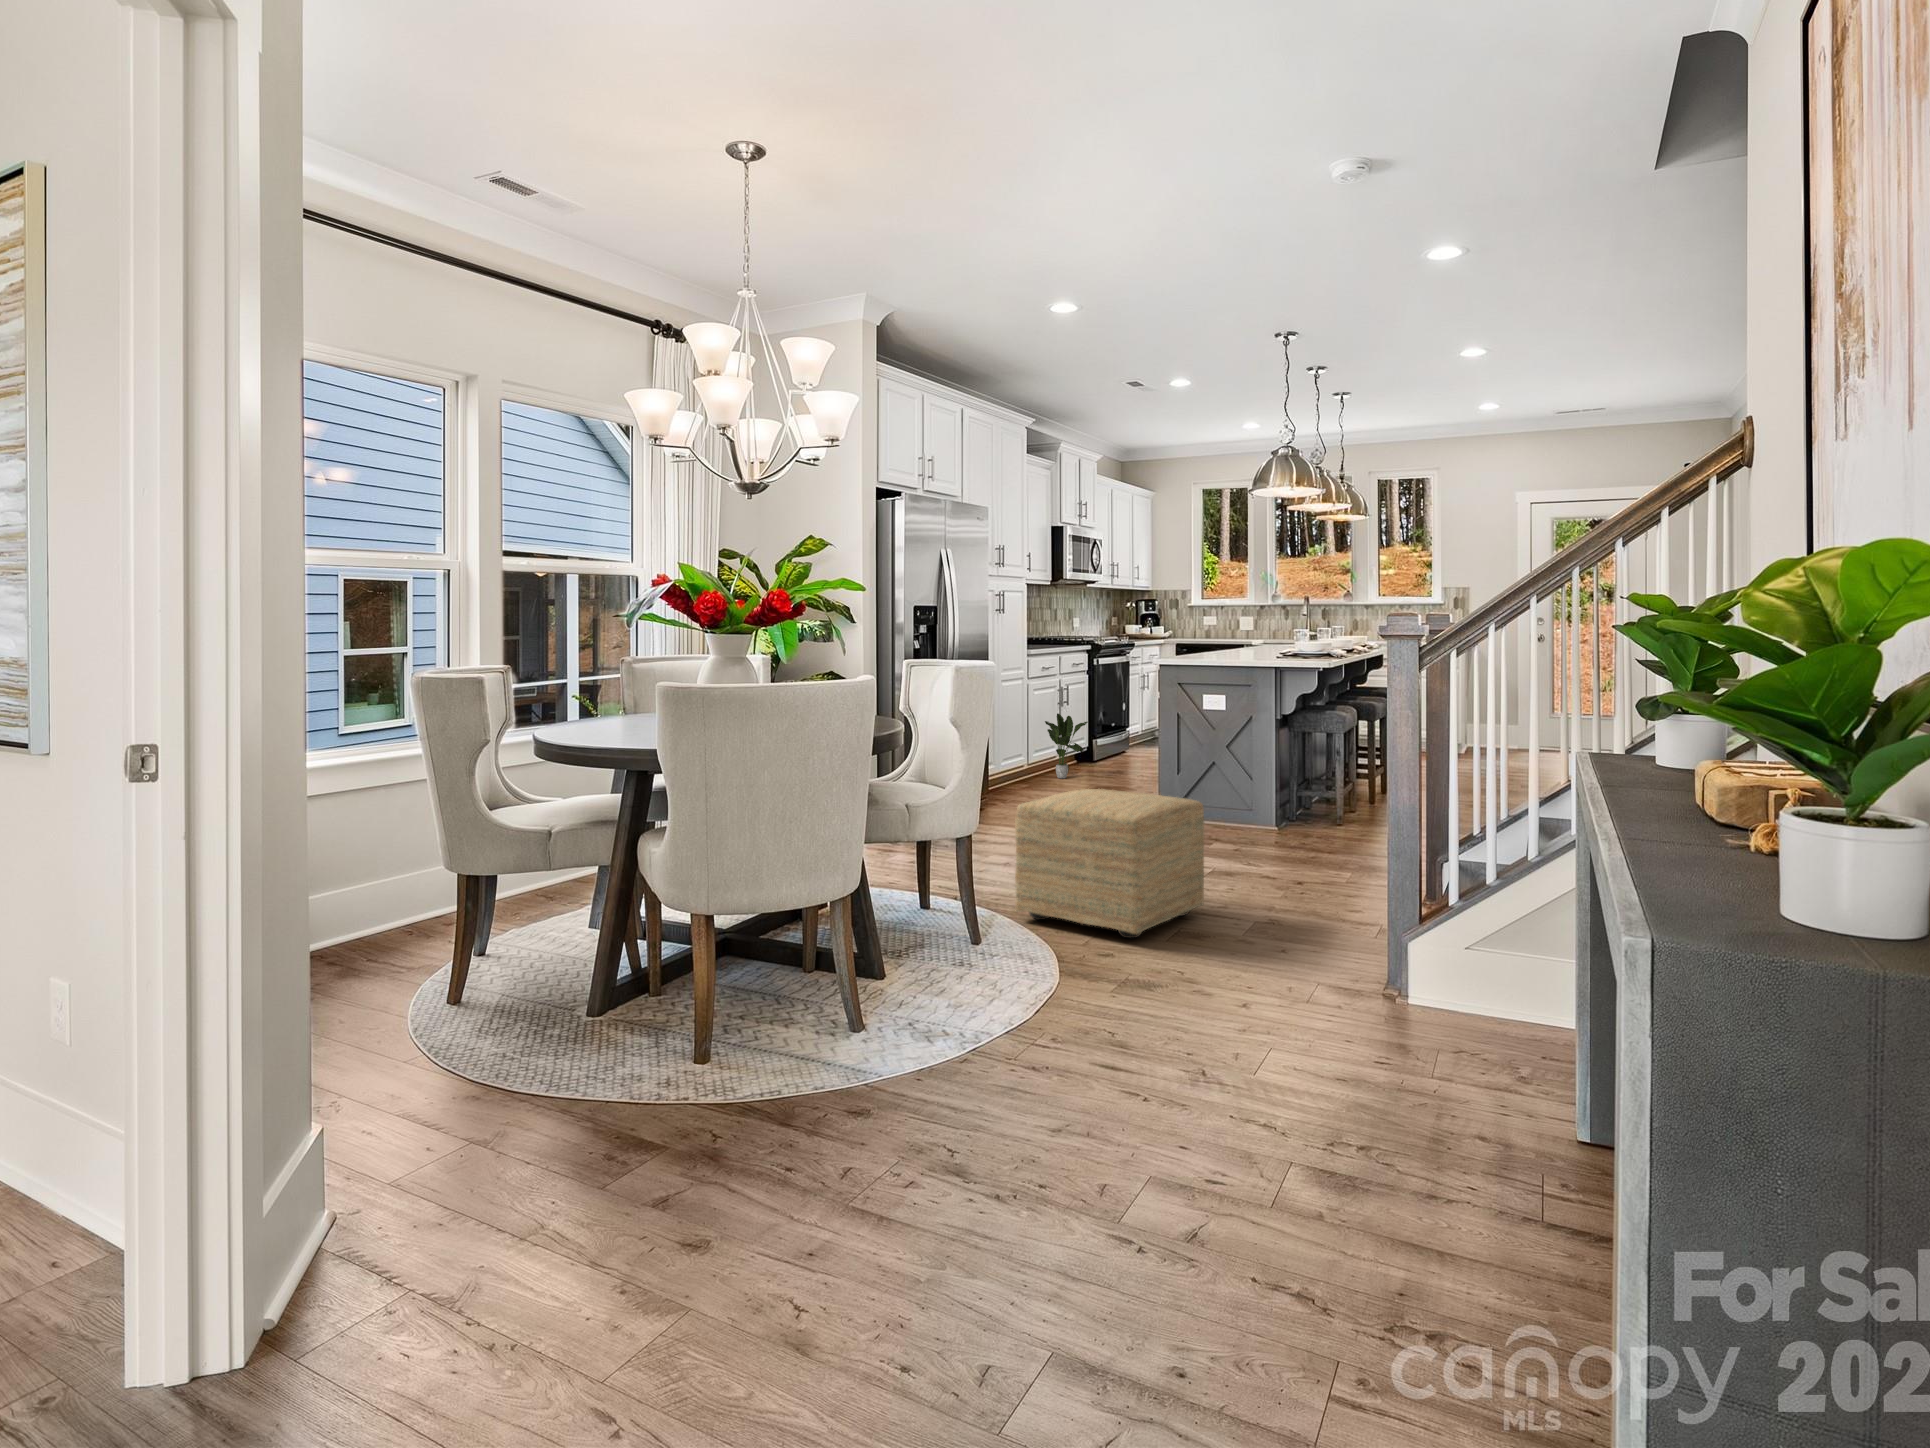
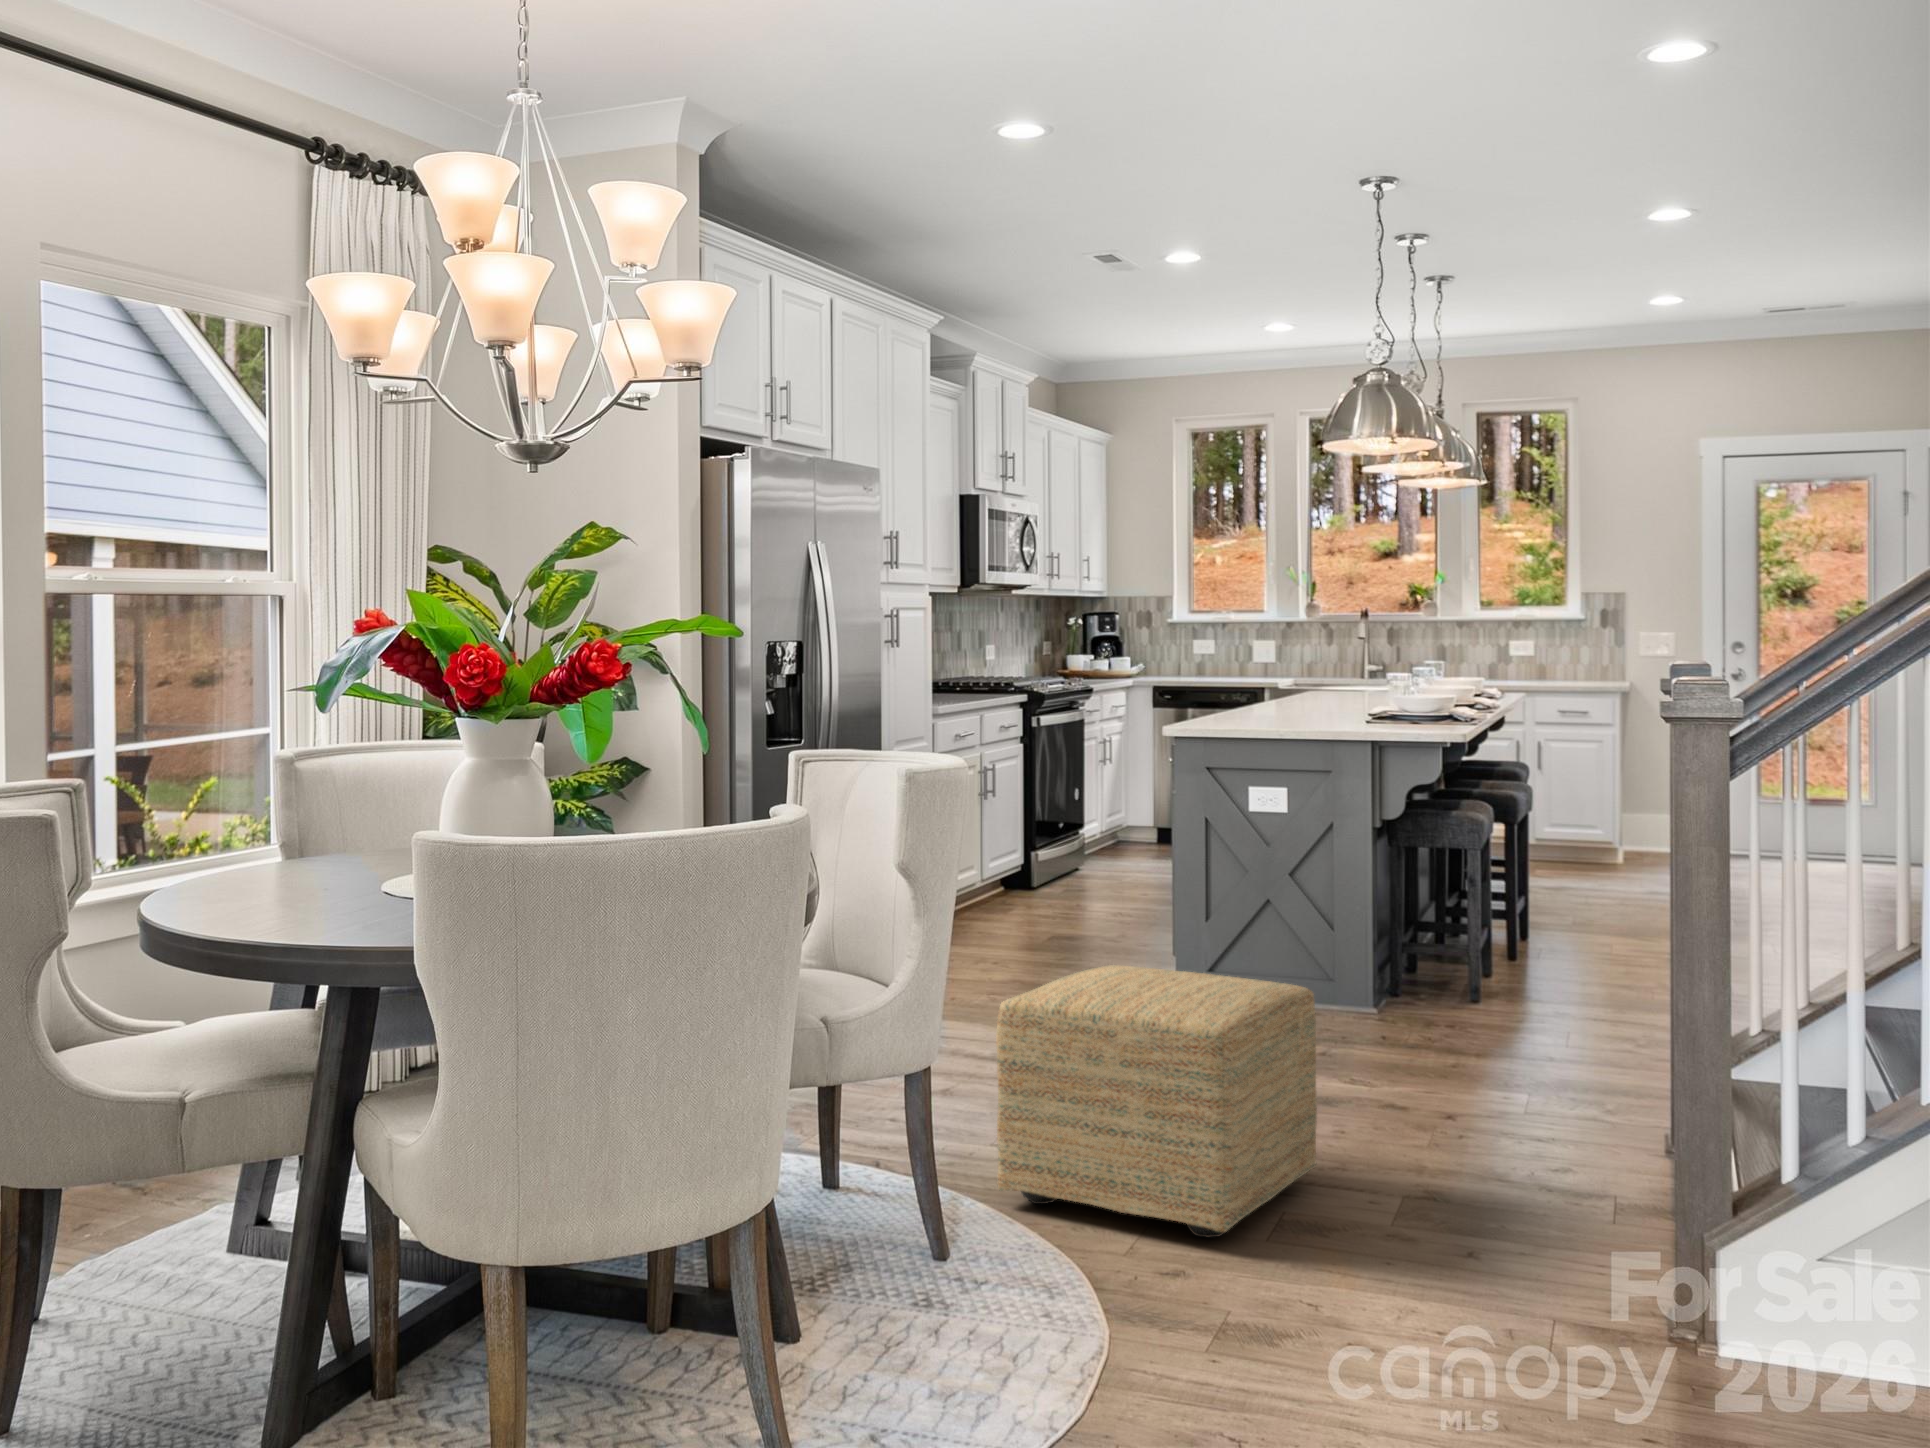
potted plant: present [1045,713,1088,778] -> none [961,809,1034,918]

